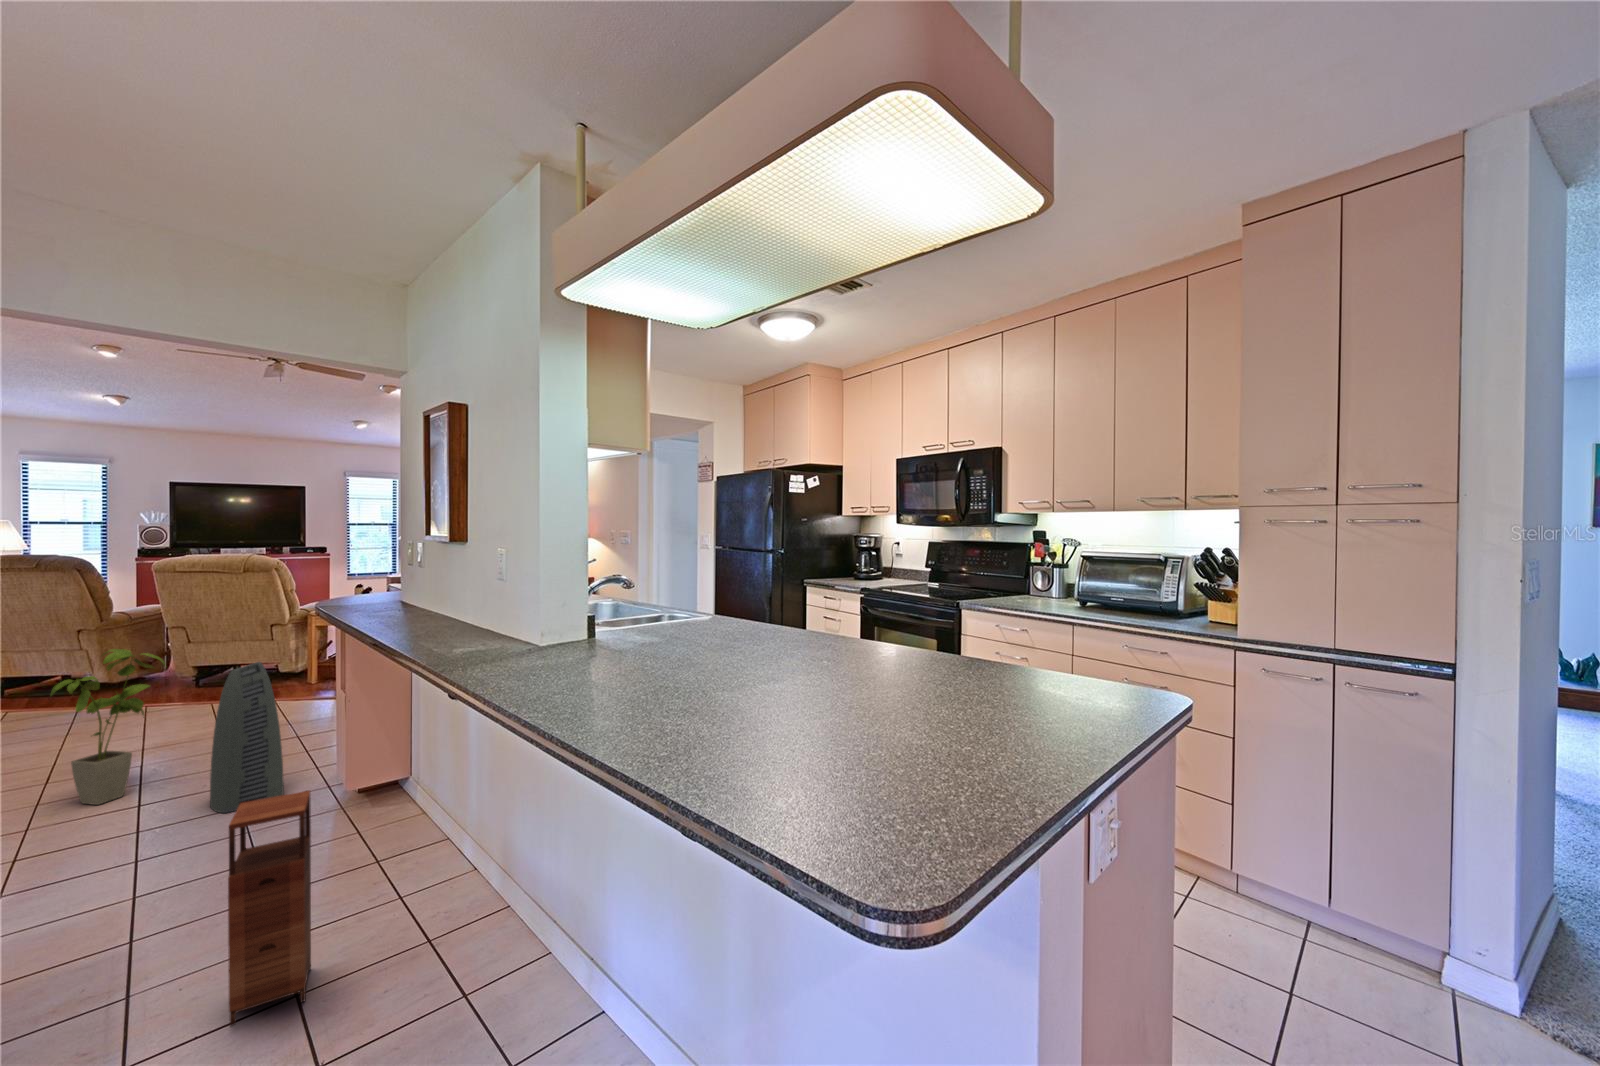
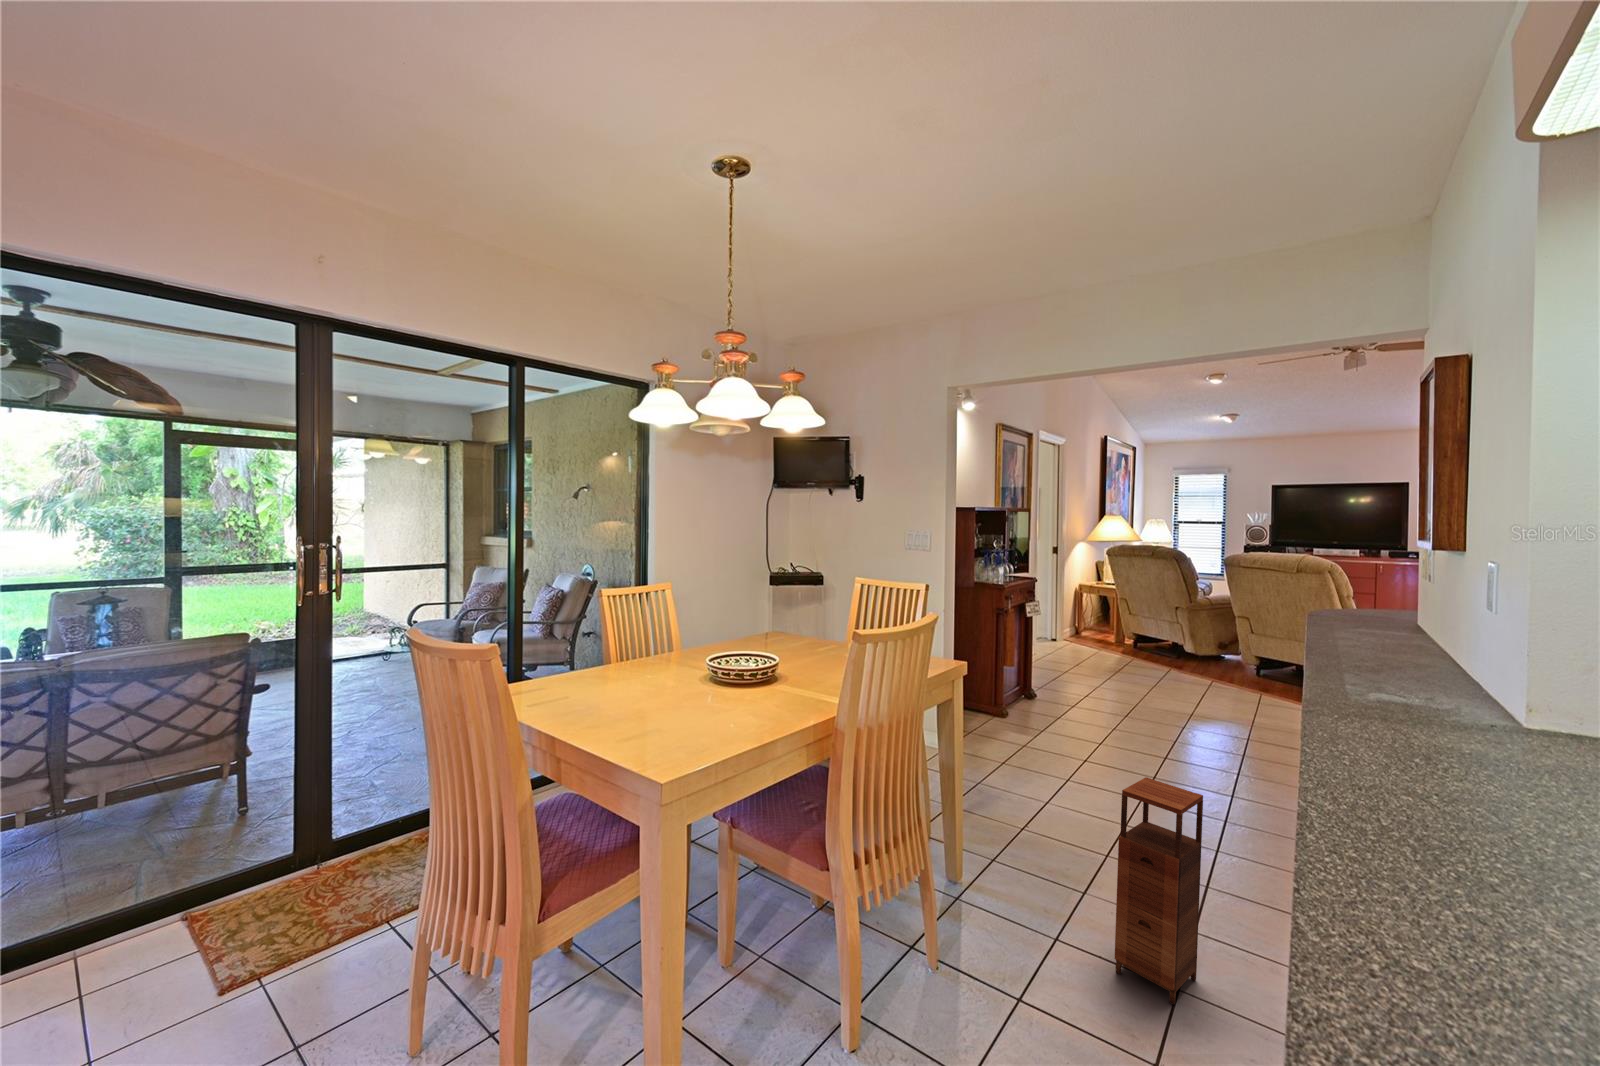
house plant: present [51,649,165,805] -> none [1121,622,1192,745]
air purifier: present [210,662,284,813] -> none [1208,660,1272,807]

